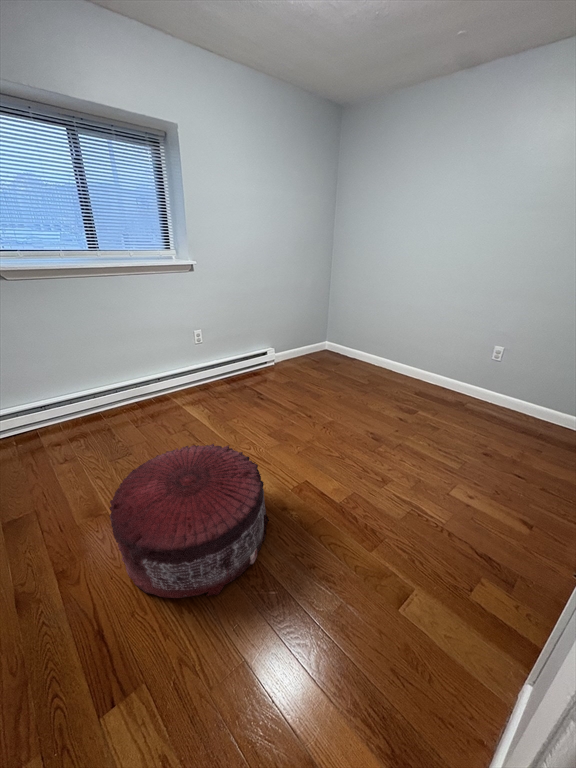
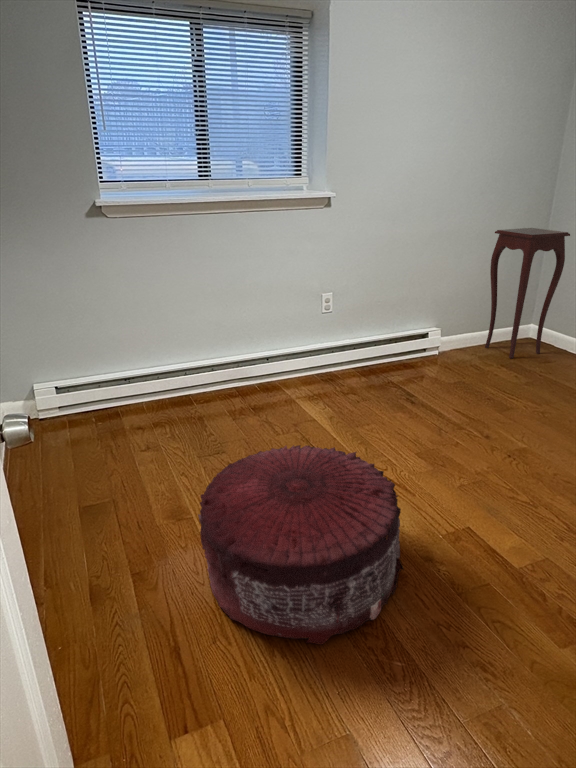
side table: none [300,284,343,364] -> present [485,228,570,358]

